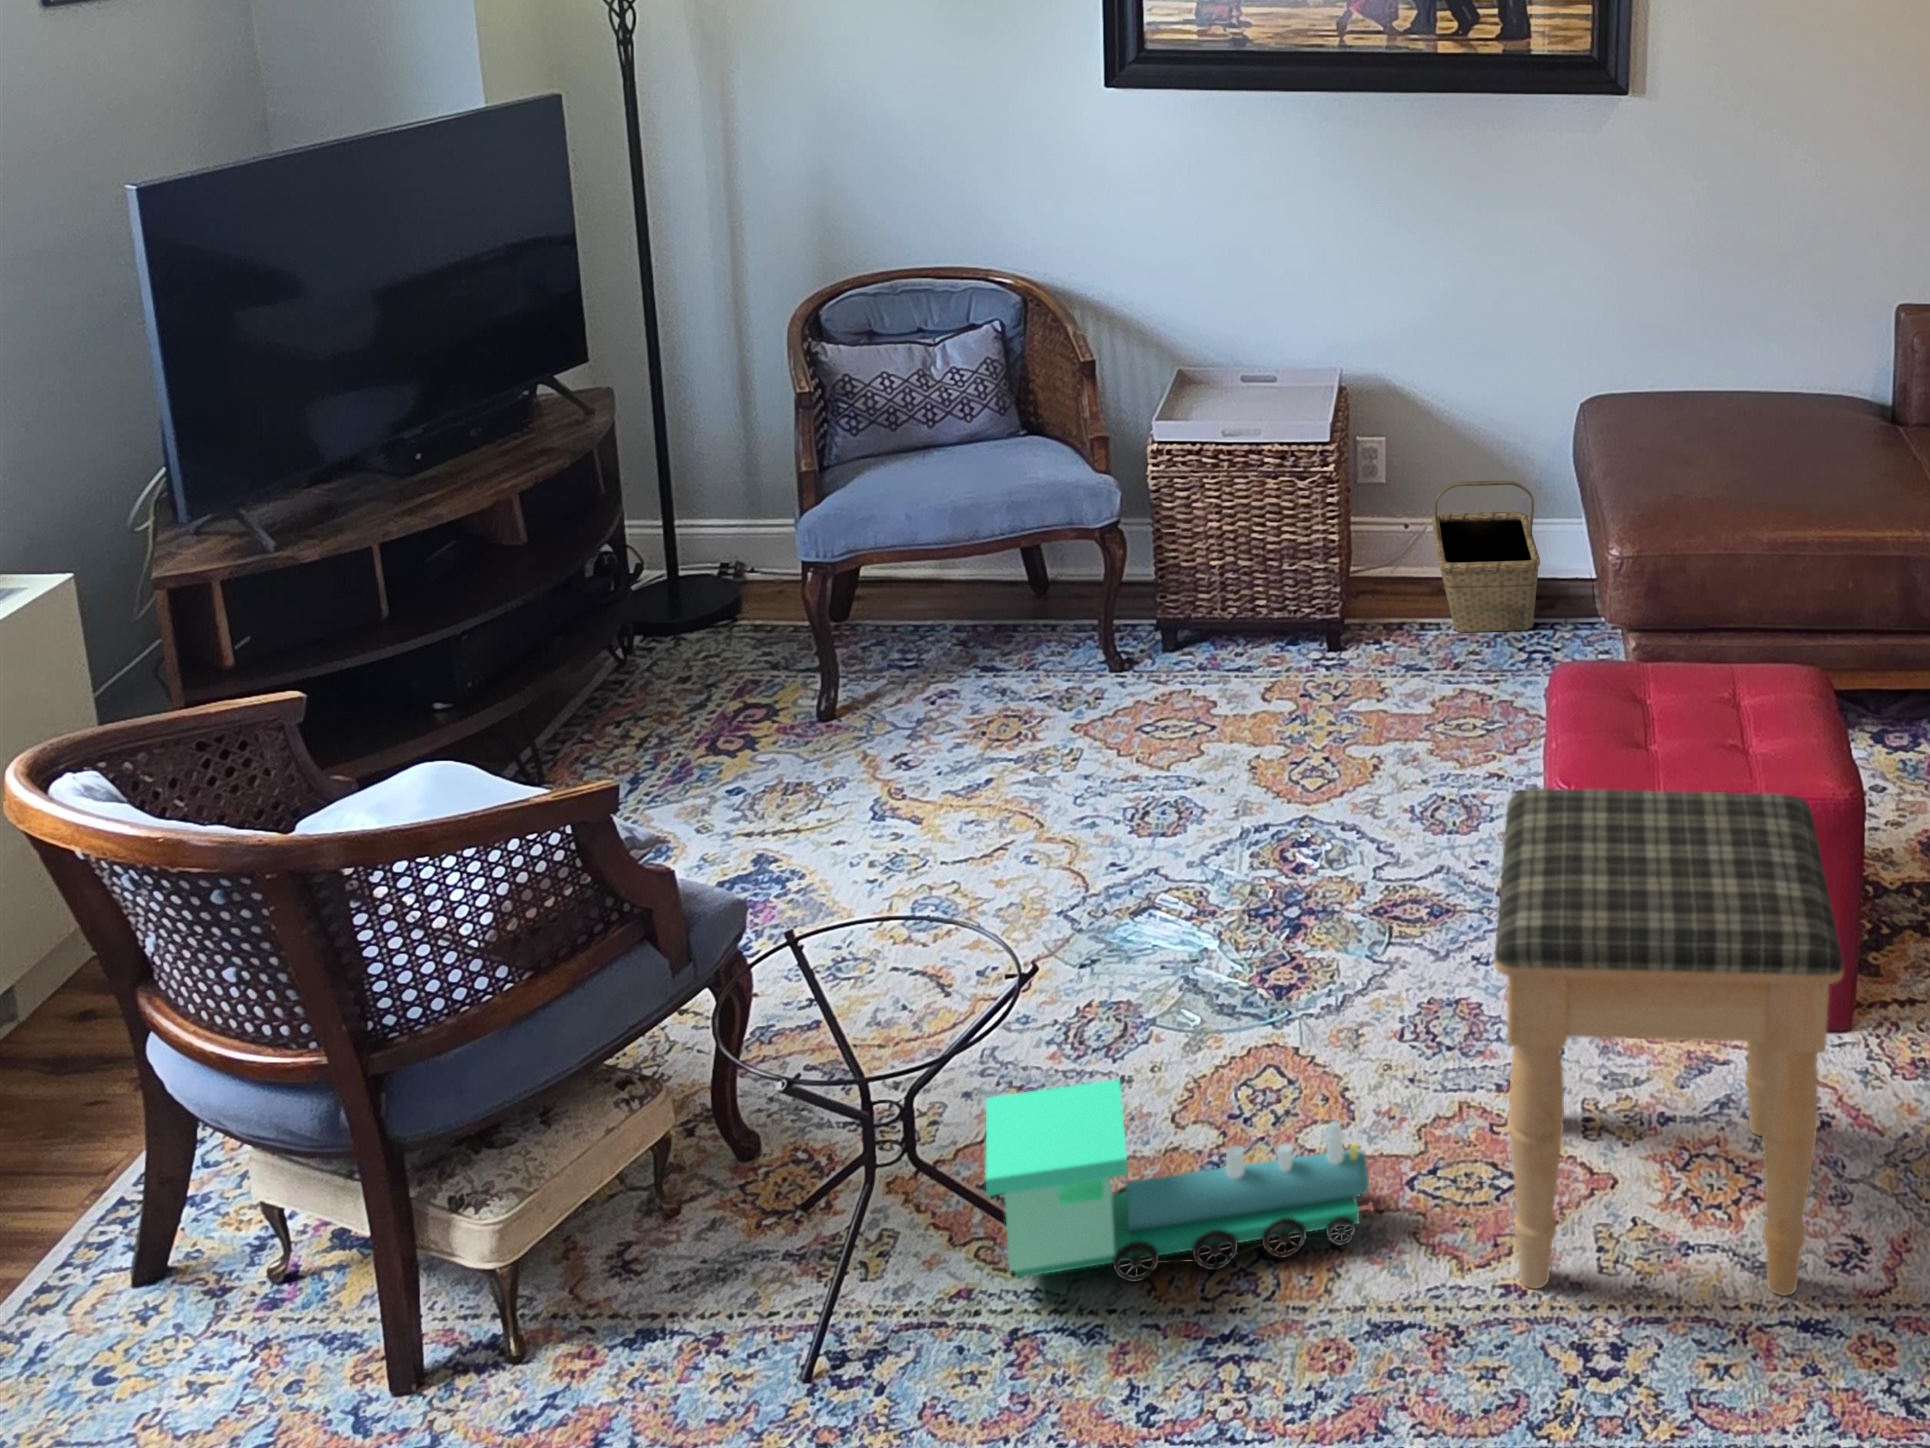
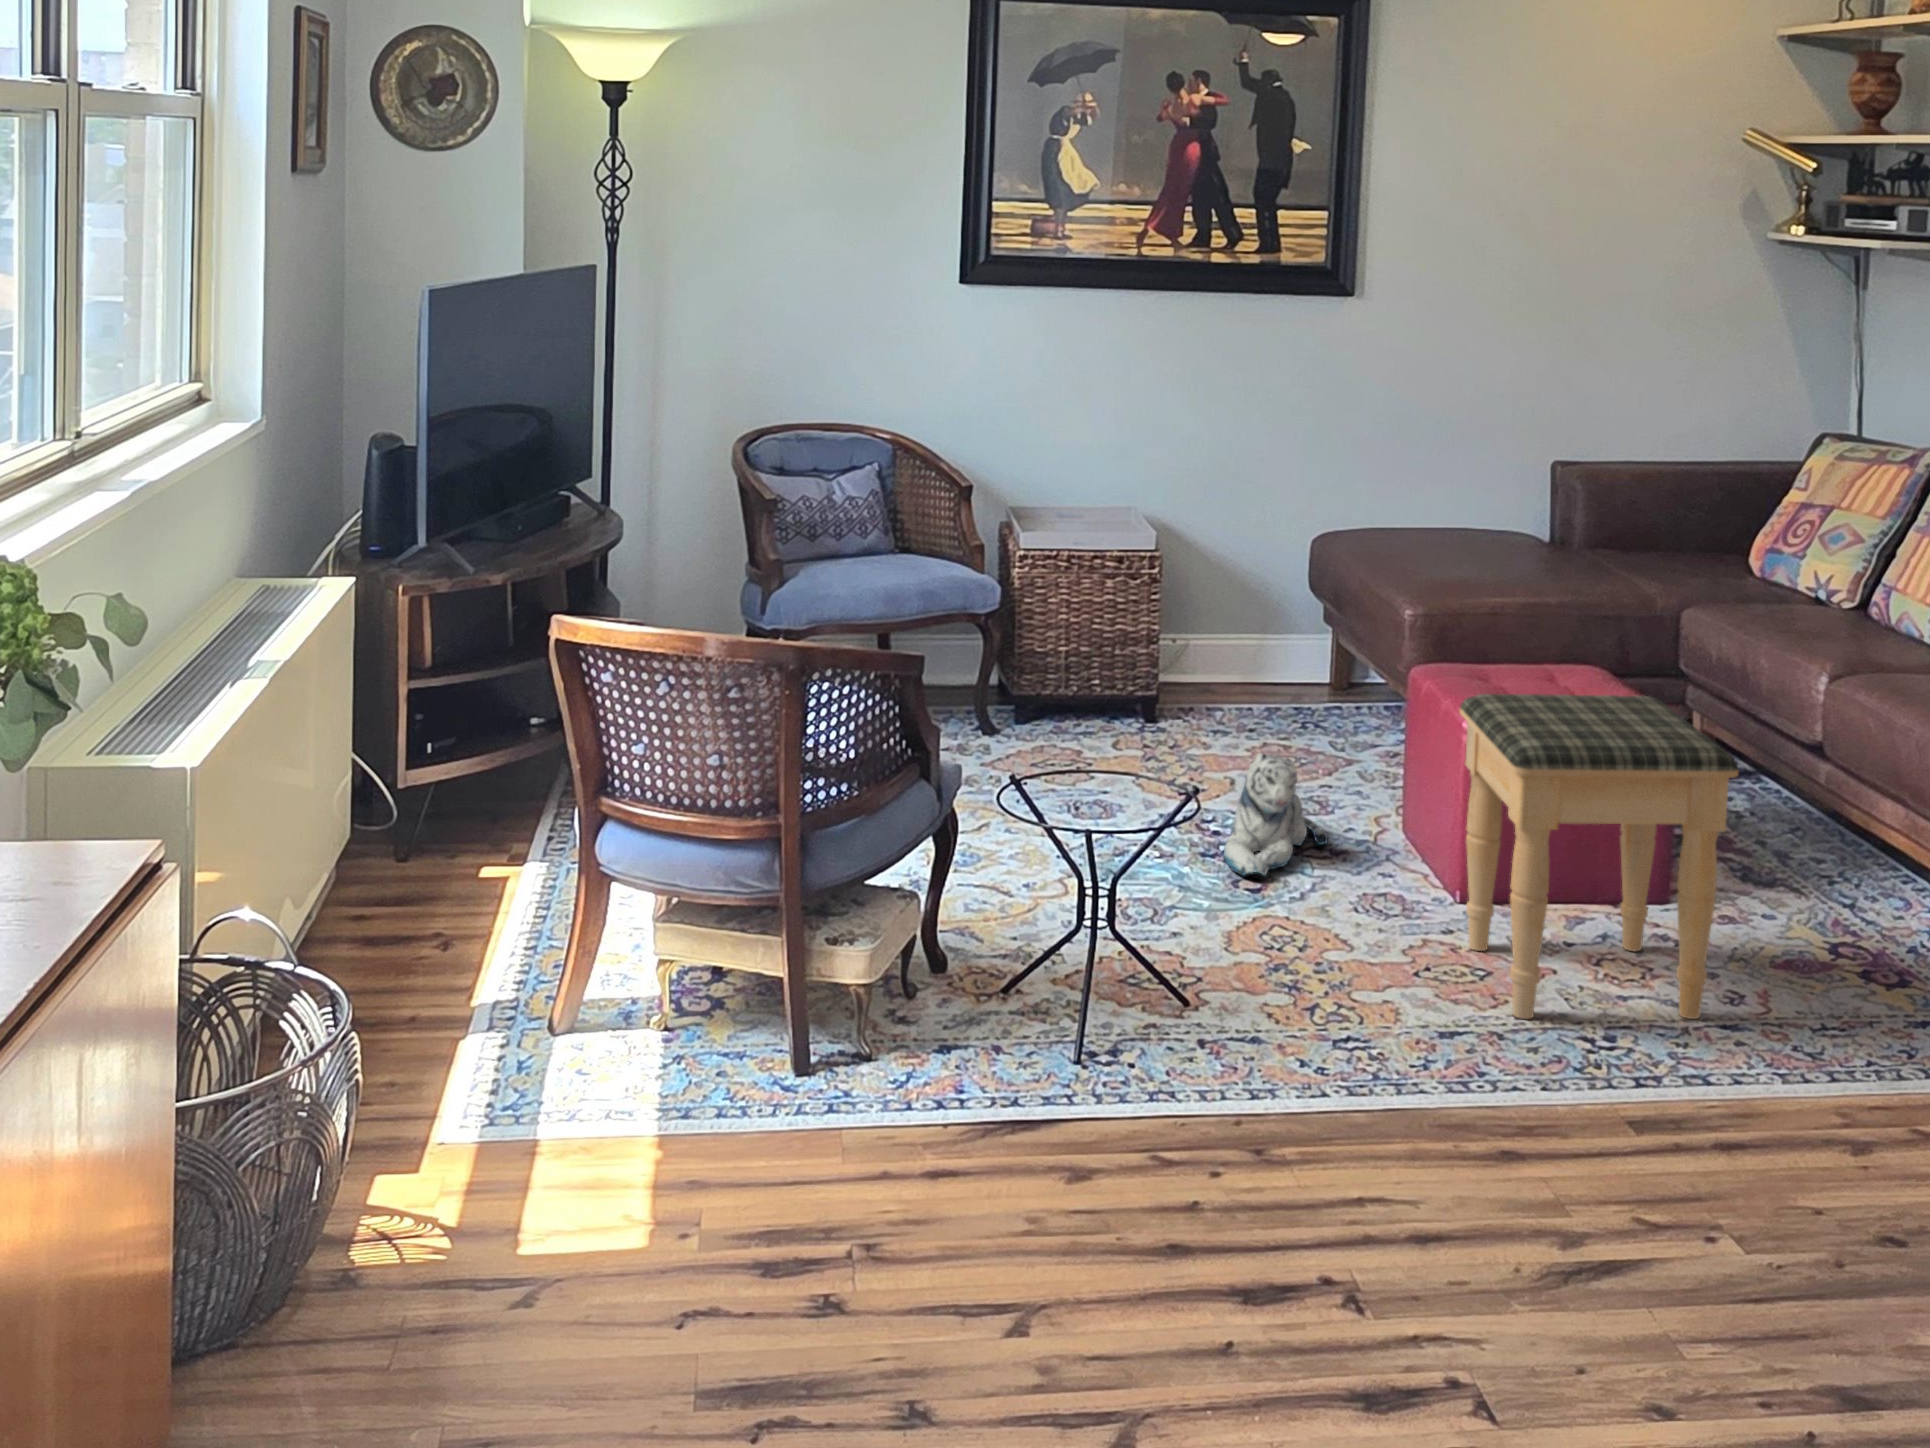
basket: present [1432,481,1540,632] -> none [1202,591,1303,708]
plush toy: none [1277,790,1441,967] -> present [1223,753,1328,876]
toy train: present [985,1080,1373,1282] -> none [1142,885,1402,1021]

